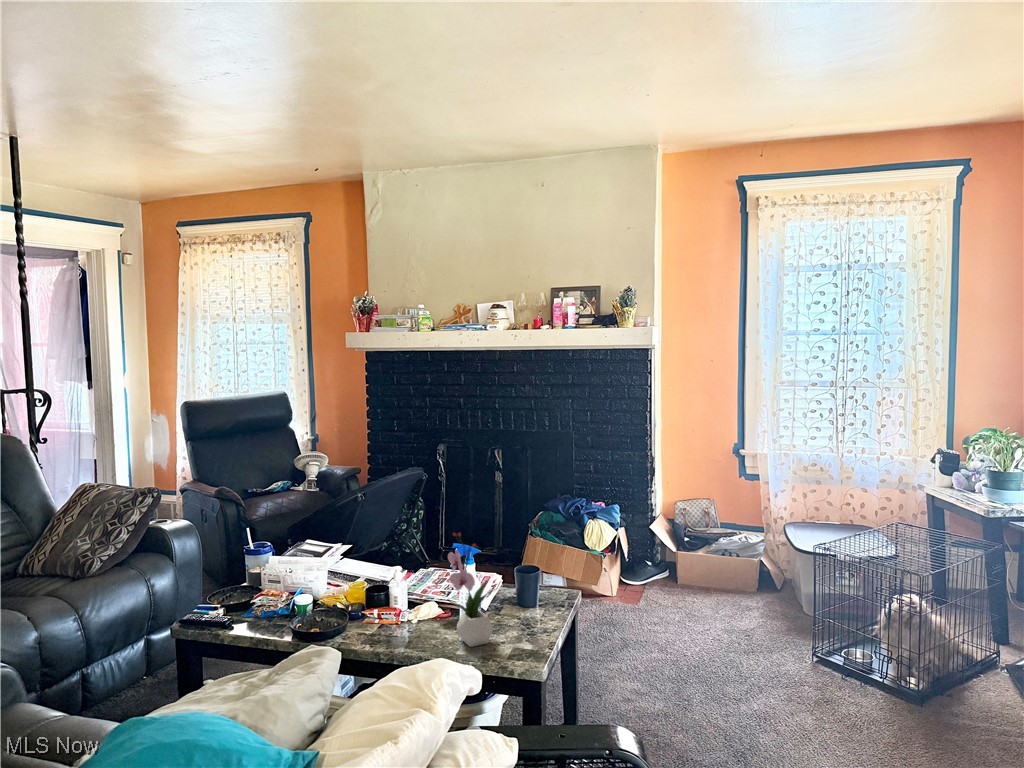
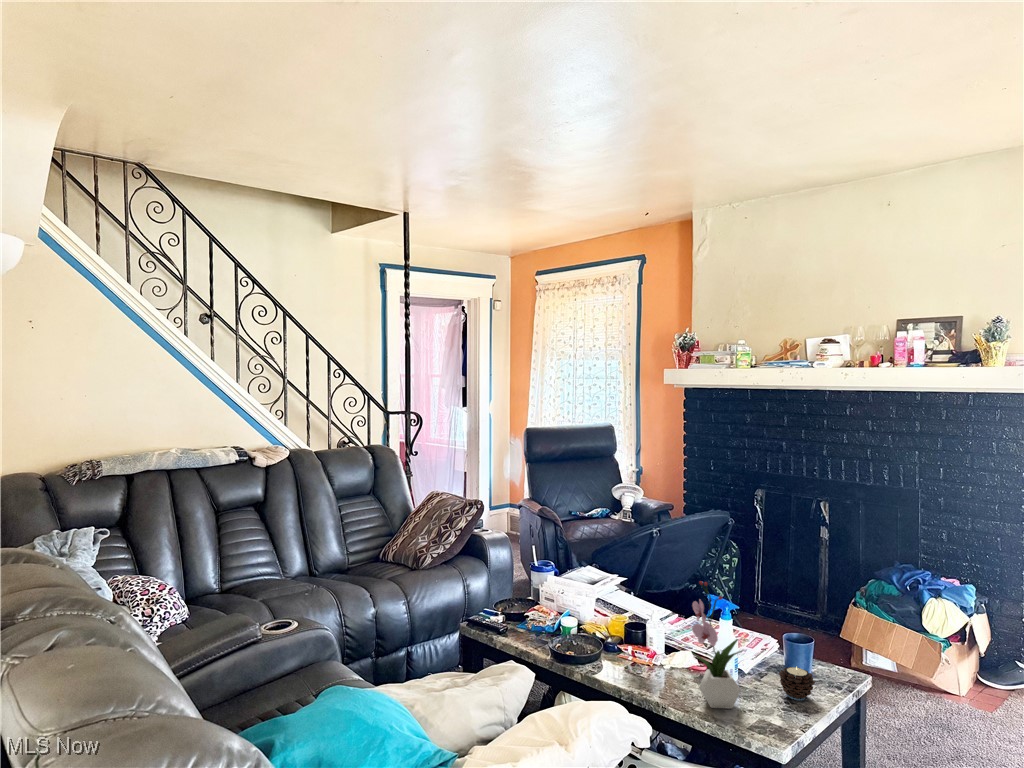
candle: none [518,594,548,623] -> present [779,667,815,700]

